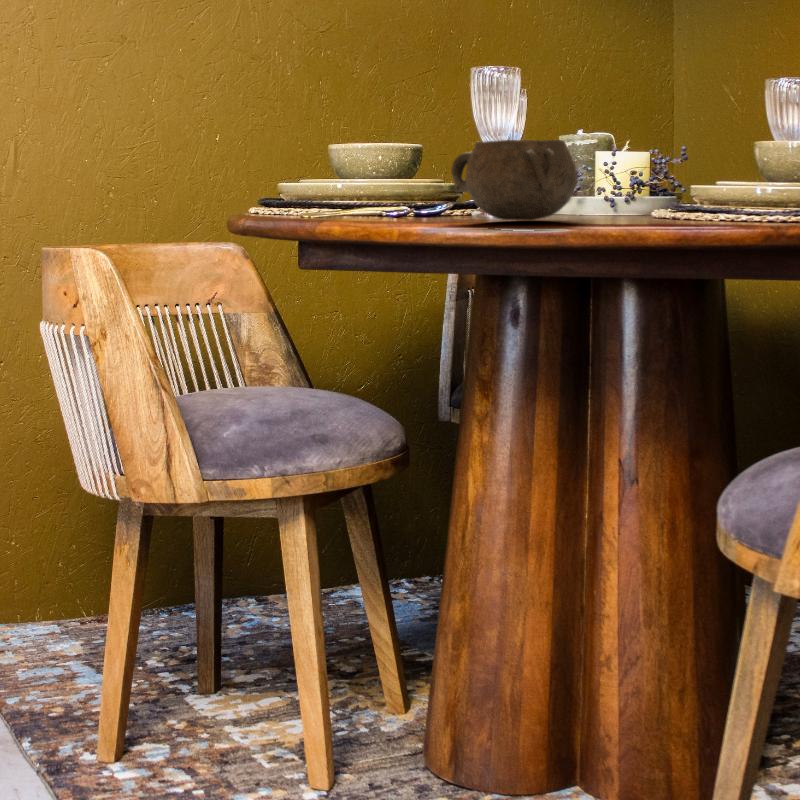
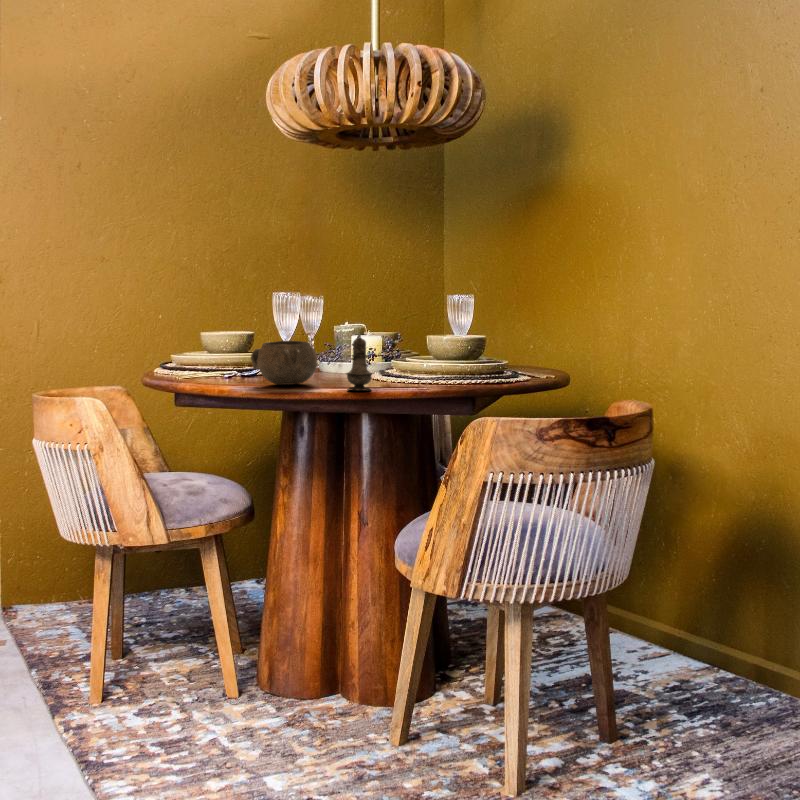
salt shaker: none [648,115,701,224] -> present [346,335,372,391]

